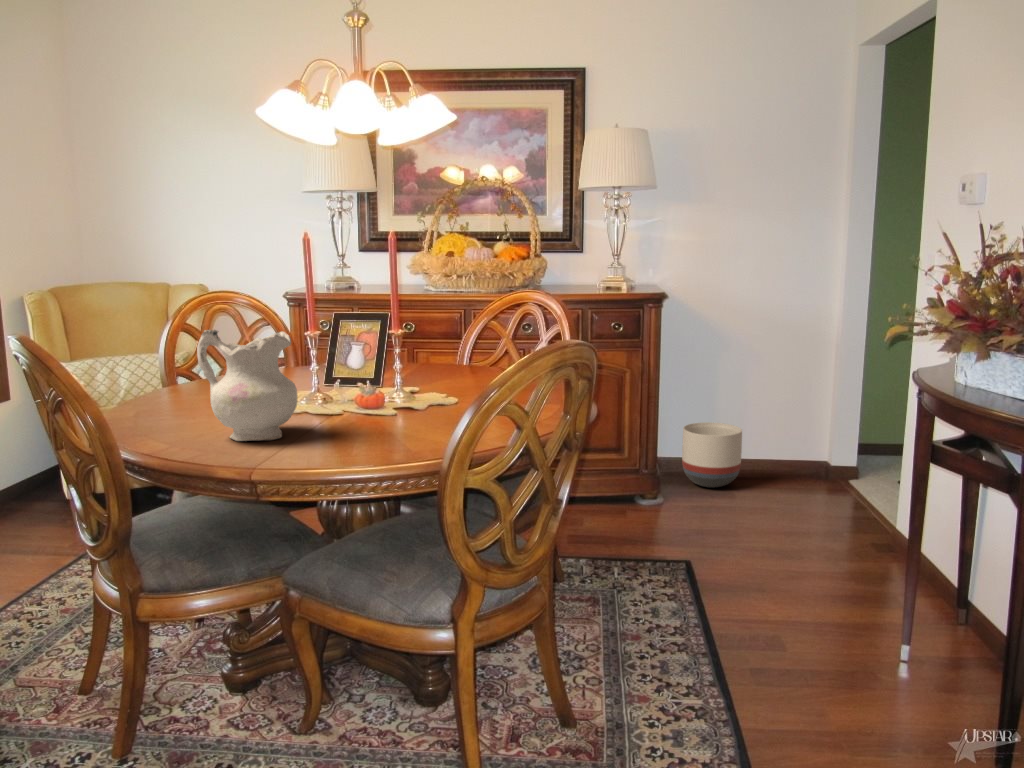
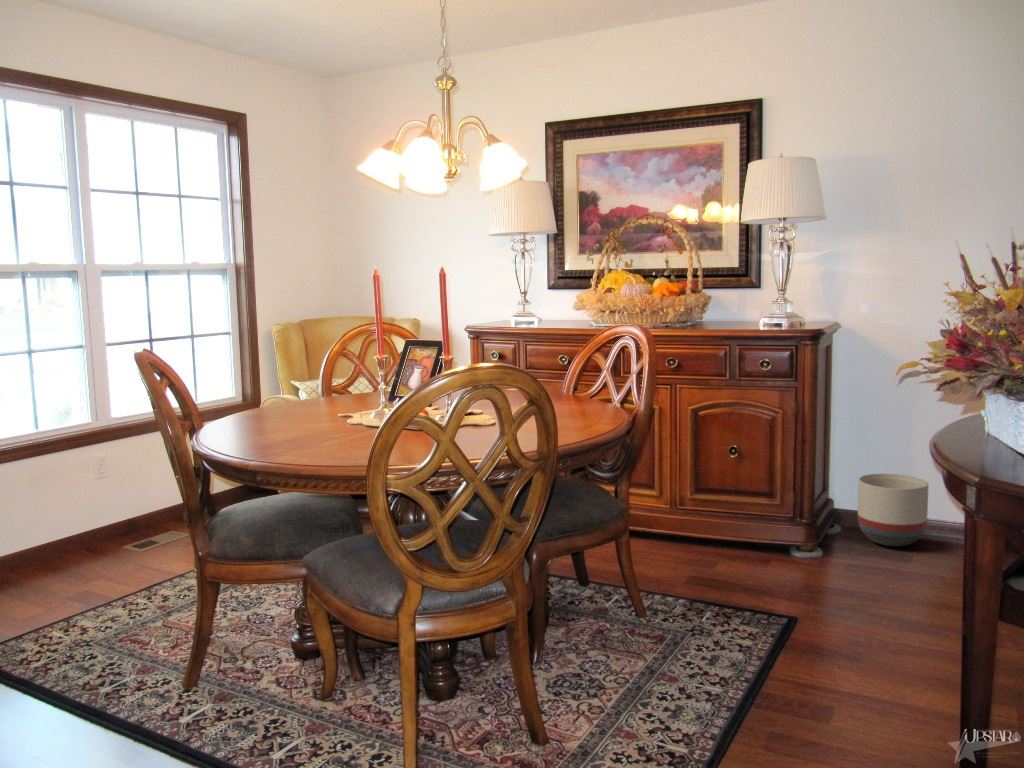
ceramic pitcher: present [197,330,298,441] -> none [253,347,328,441]

